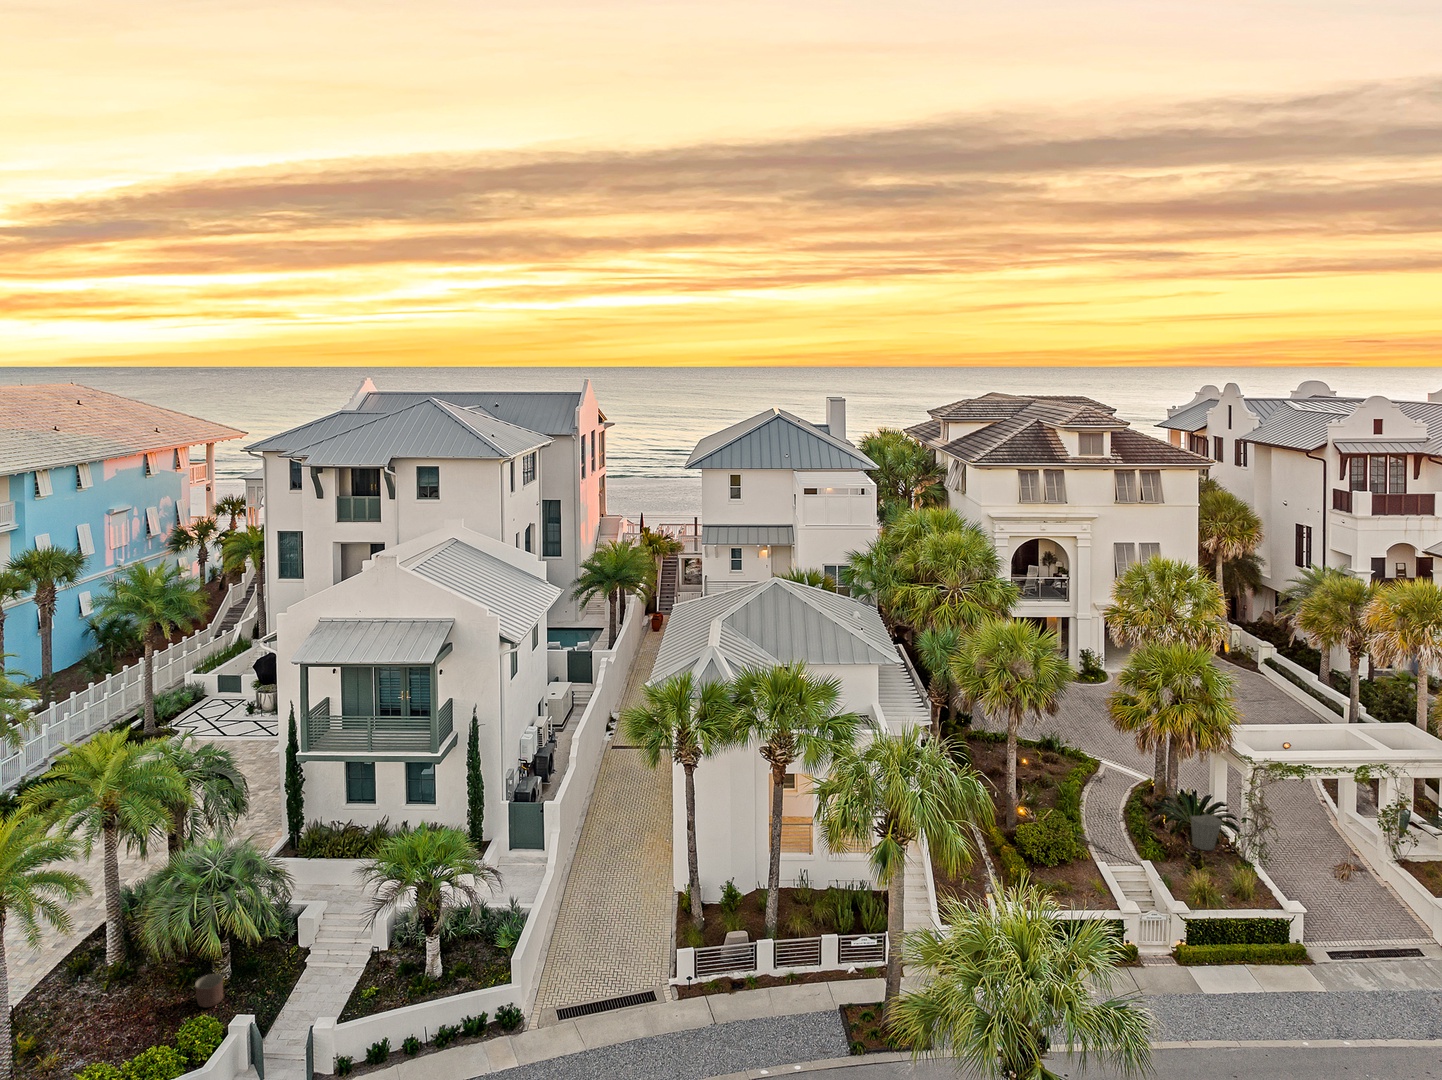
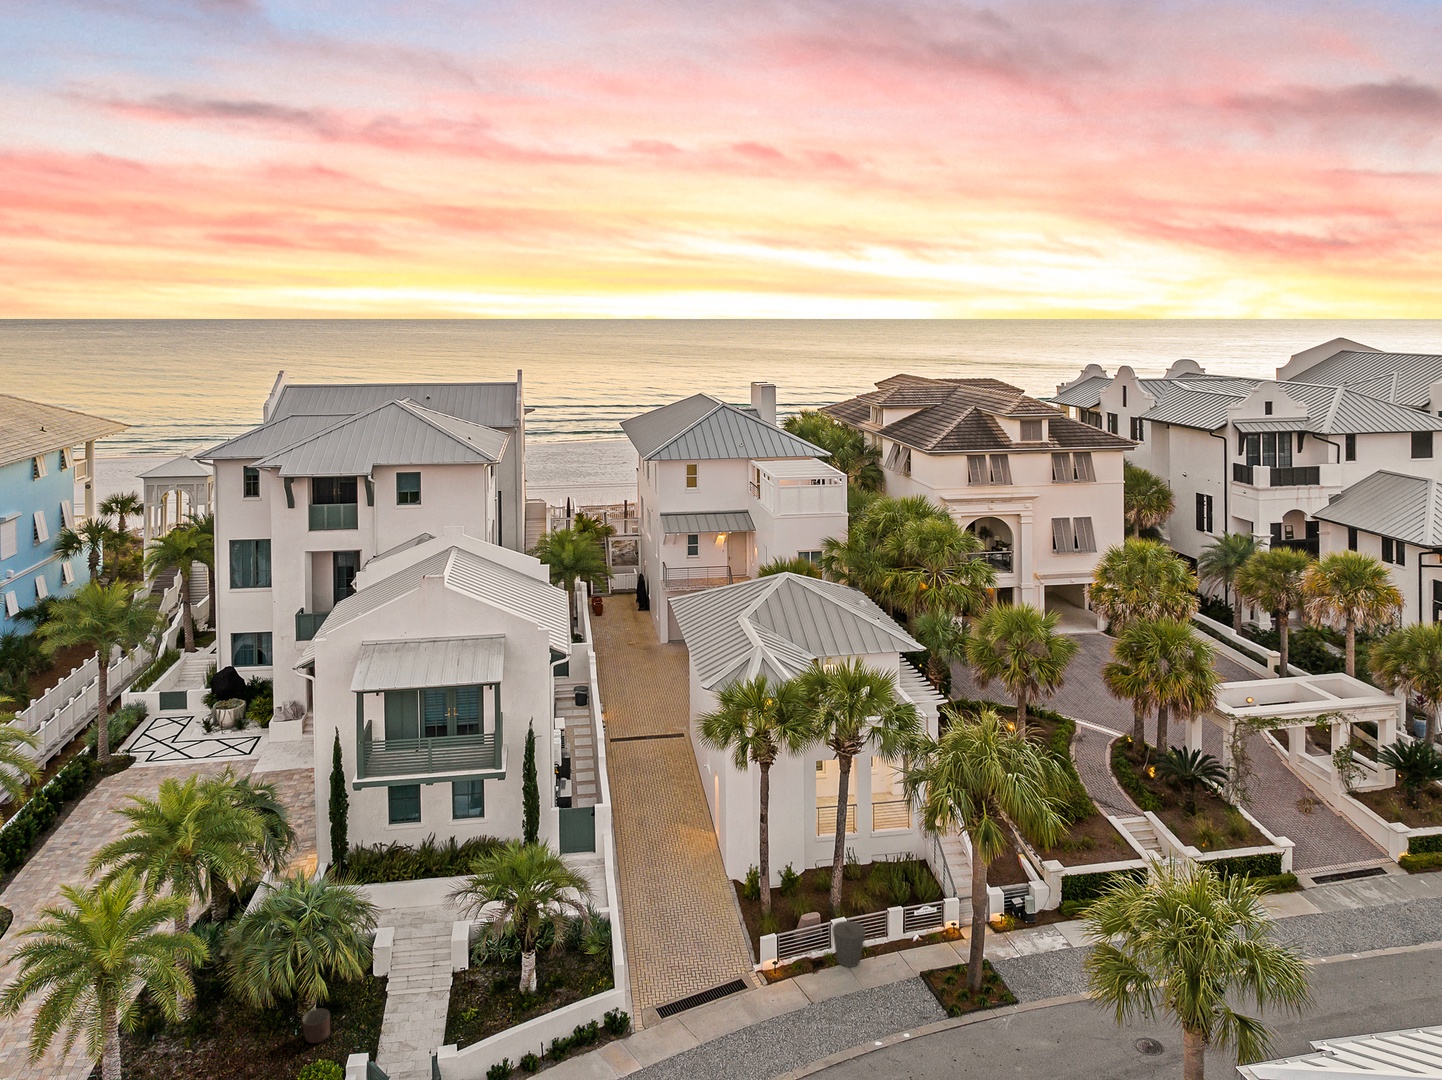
trash can: present [1191,814,1222,850] -> present [833,921,865,967]

